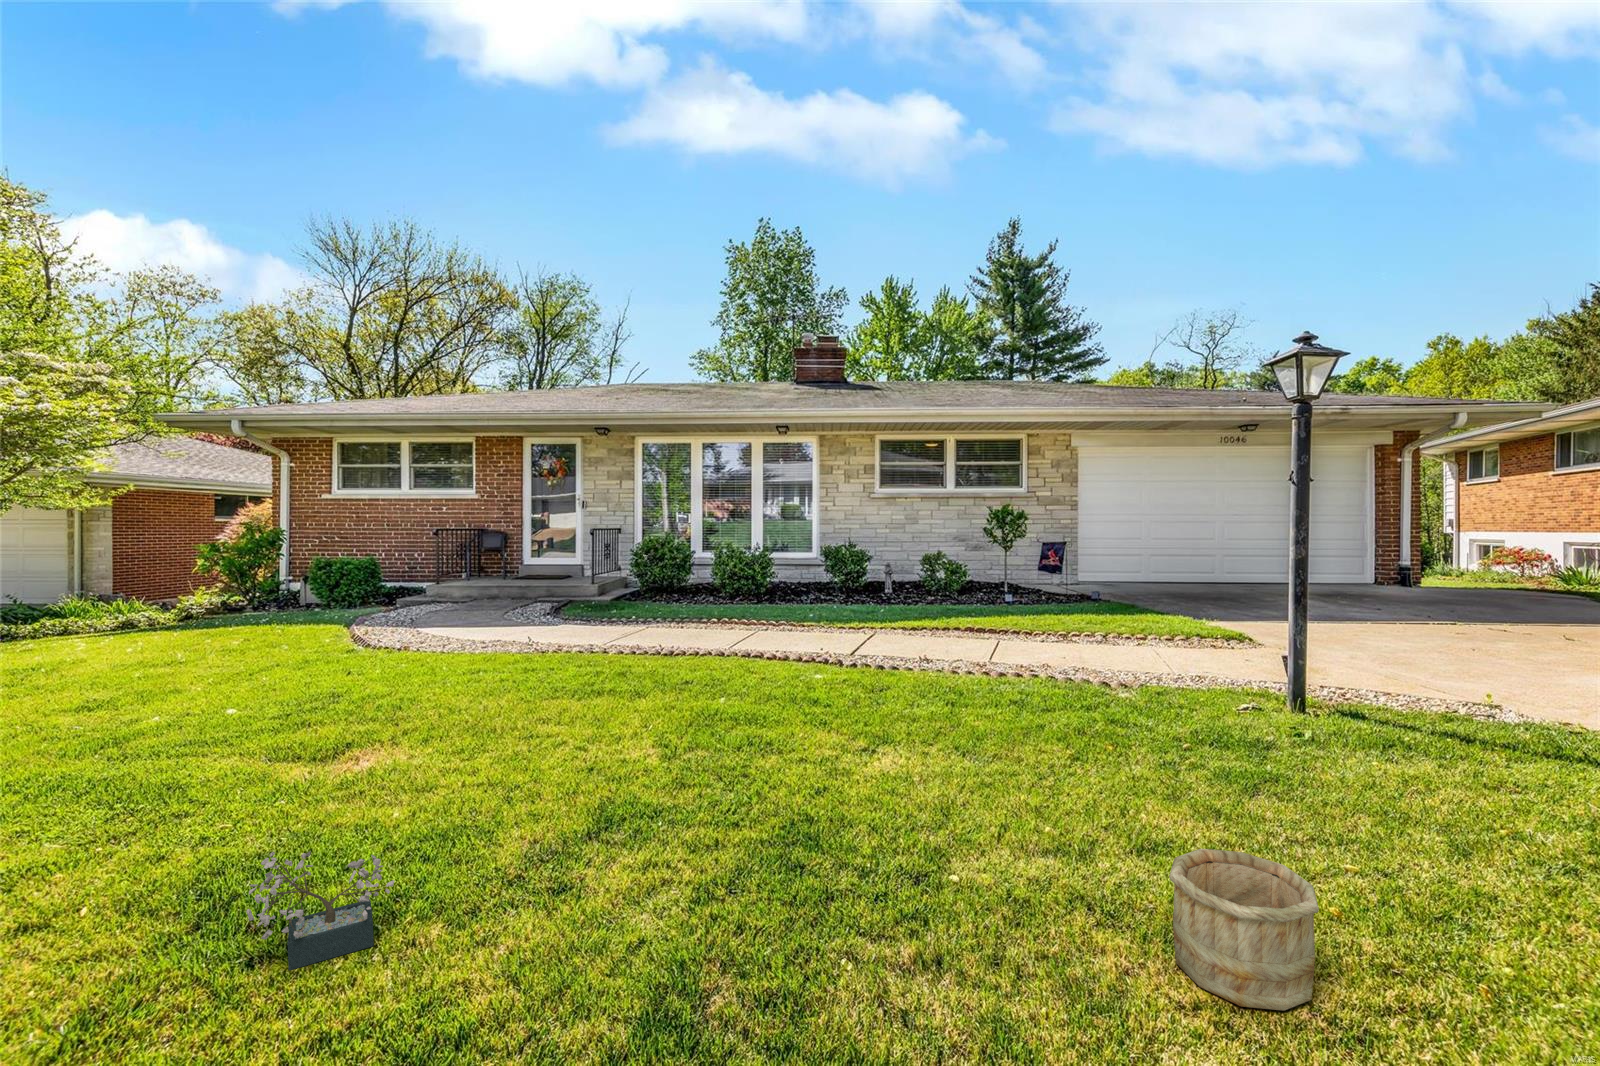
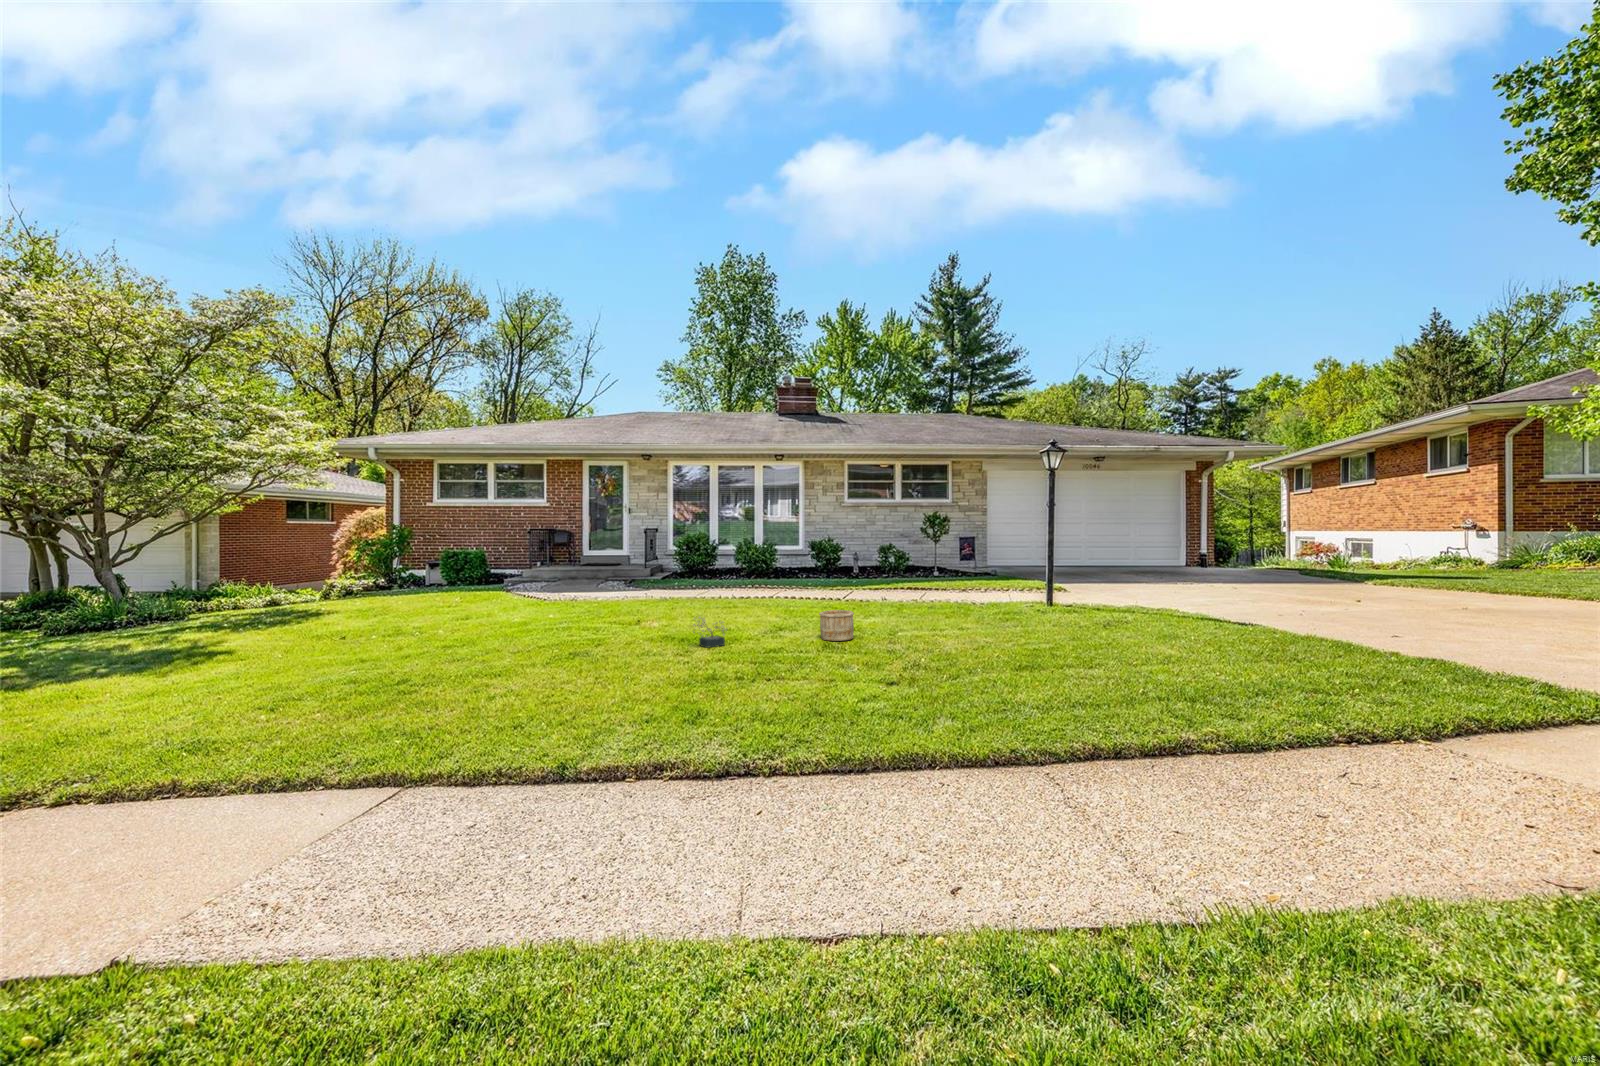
wooden bucket: present [1169,849,1319,1010] -> present [819,610,854,641]

